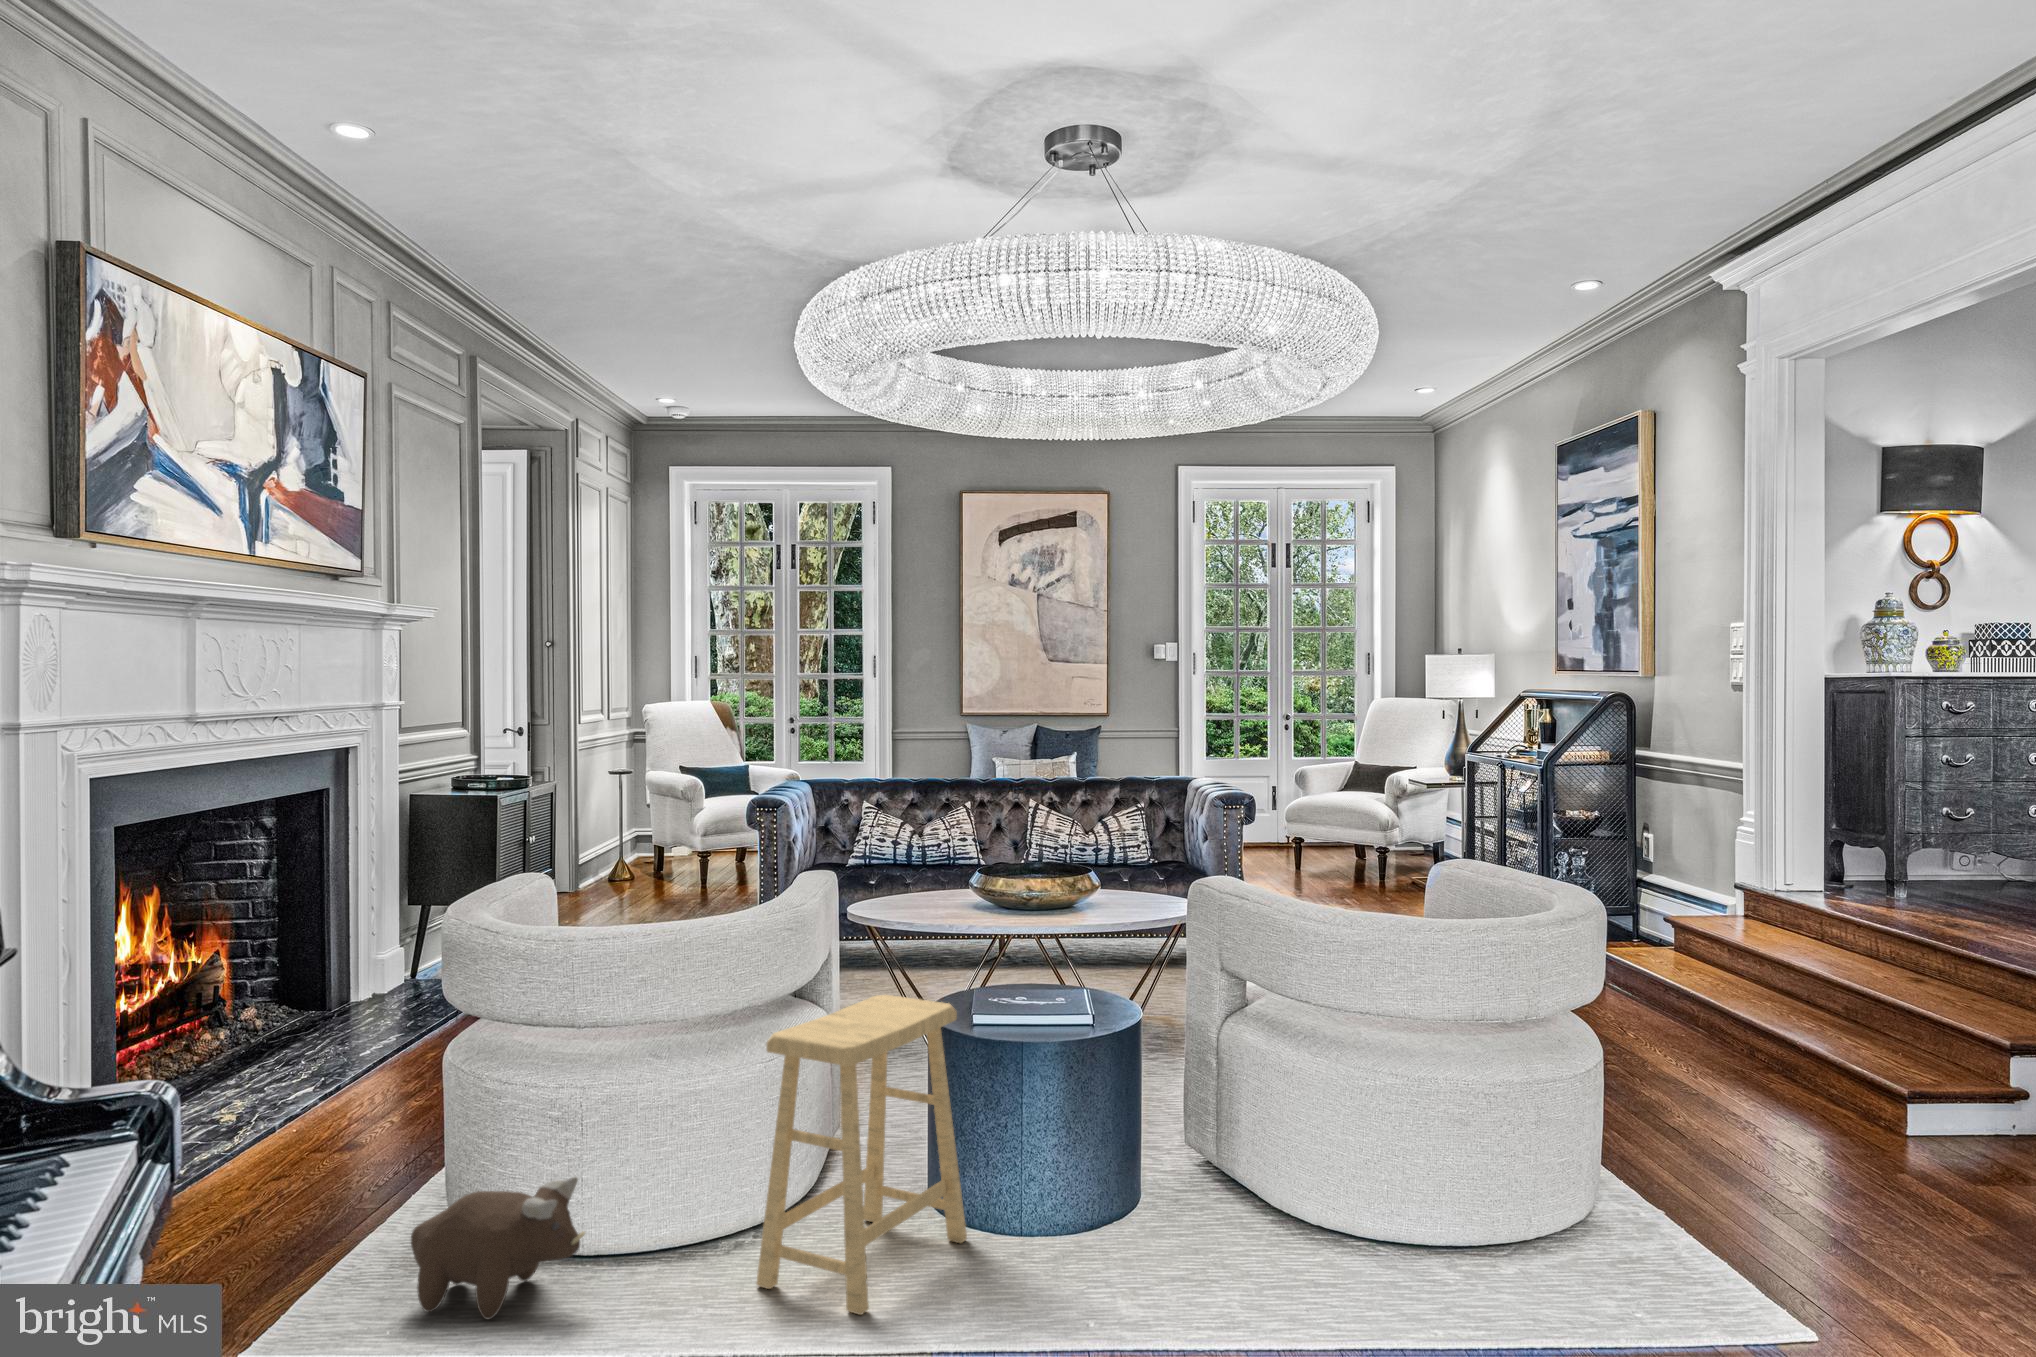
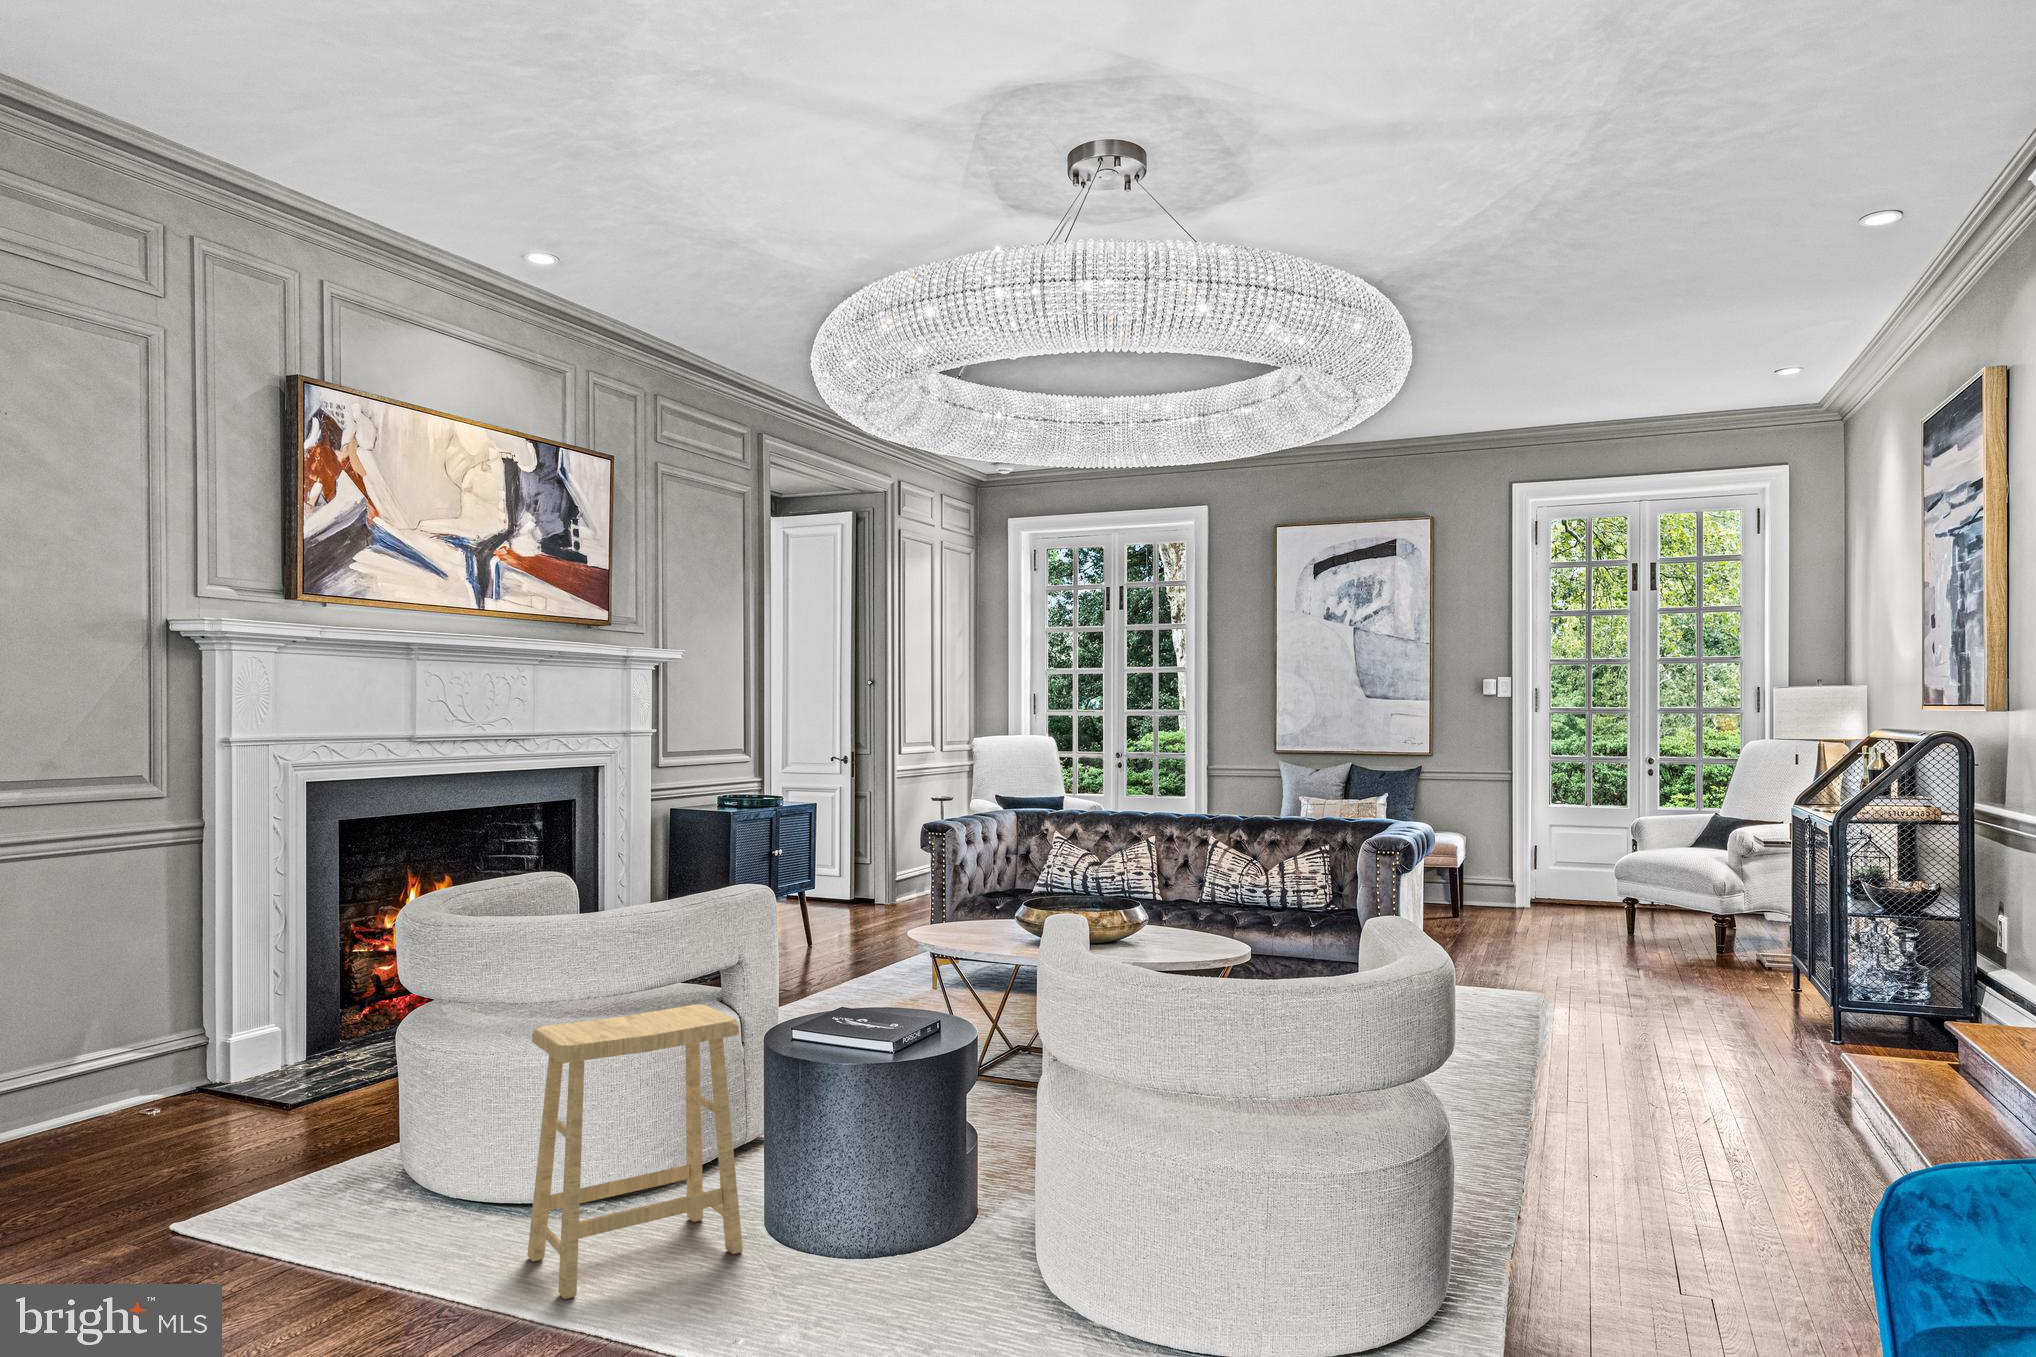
plush toy: present [411,1177,585,1319] -> none [287,1133,415,1242]

